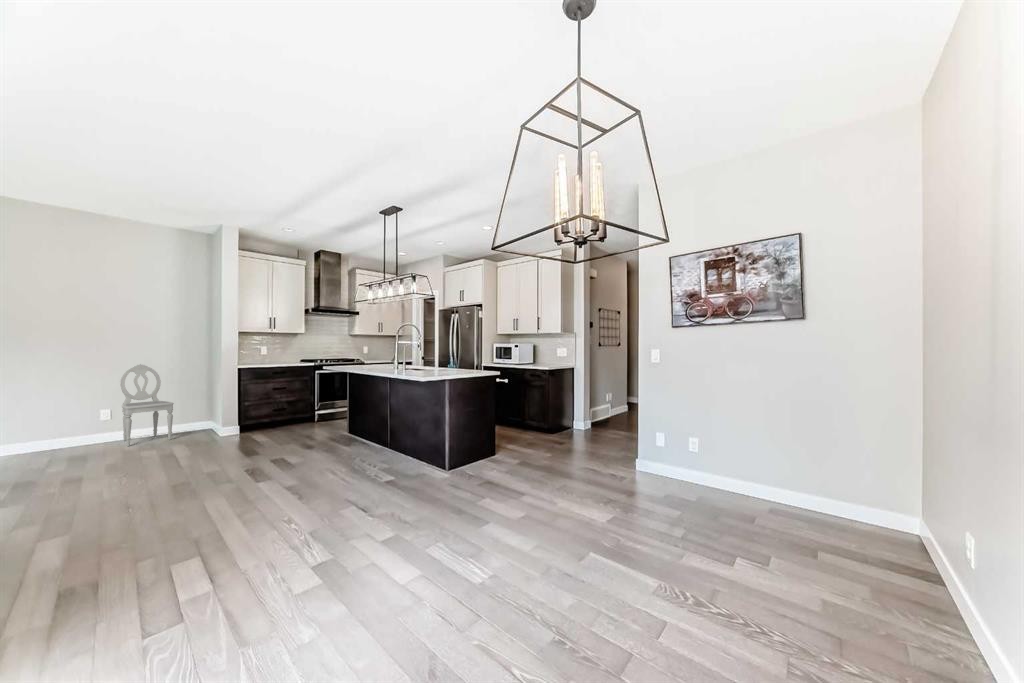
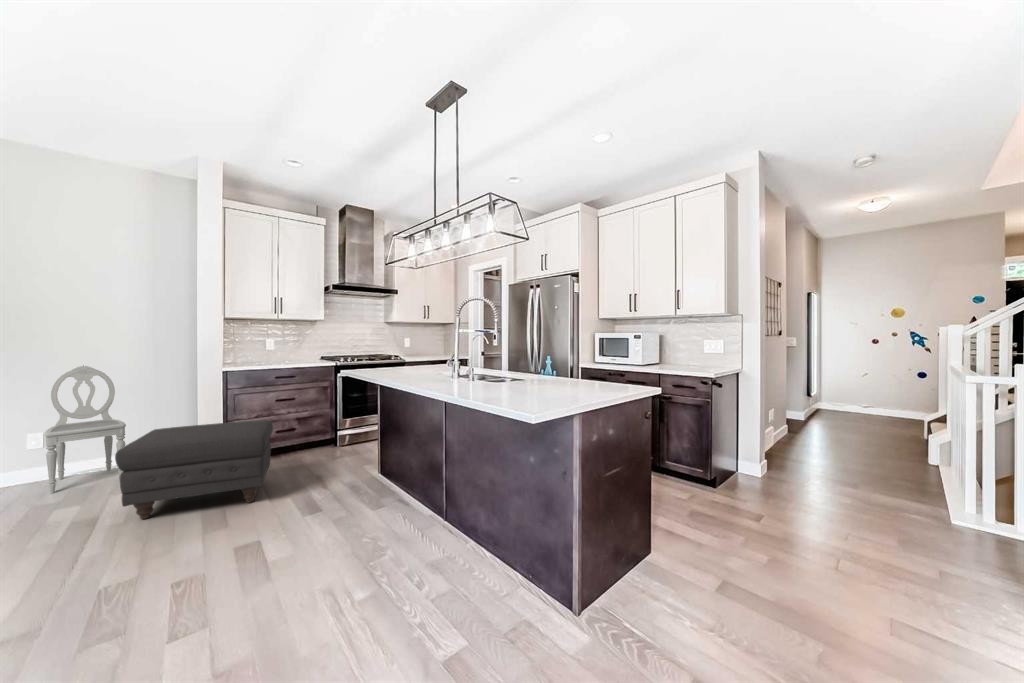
ottoman: none [191,399,279,454] -> present [115,420,273,519]

